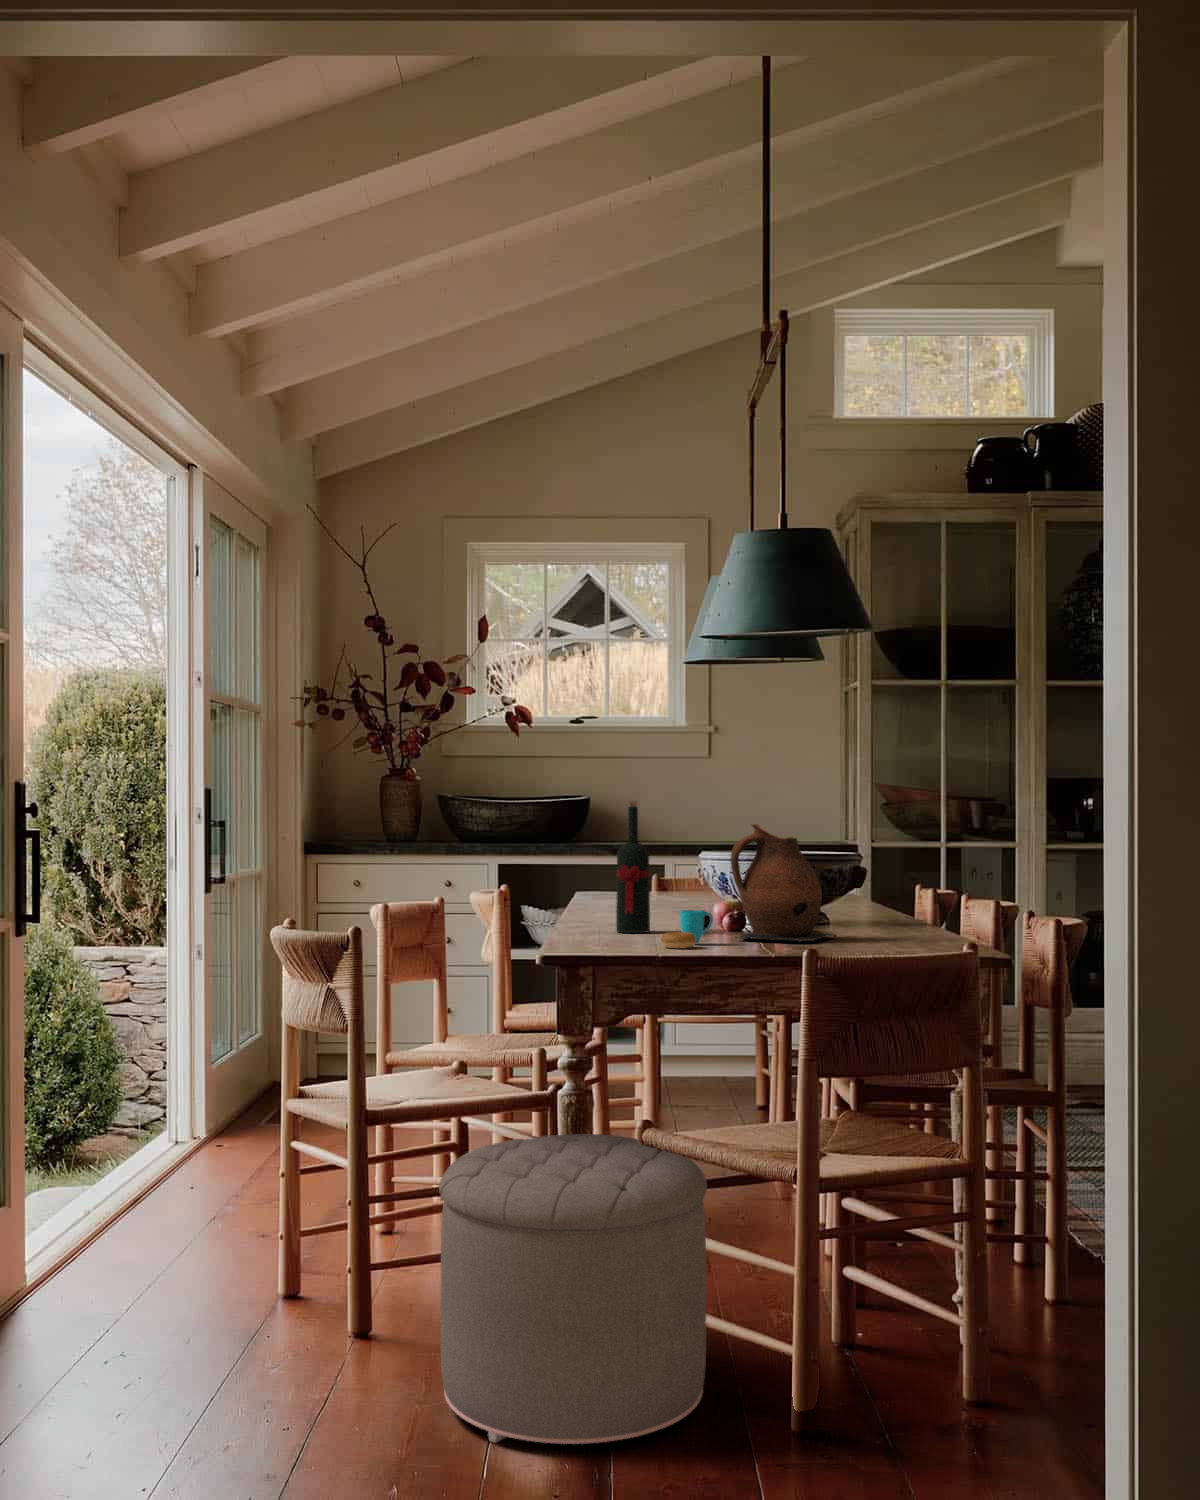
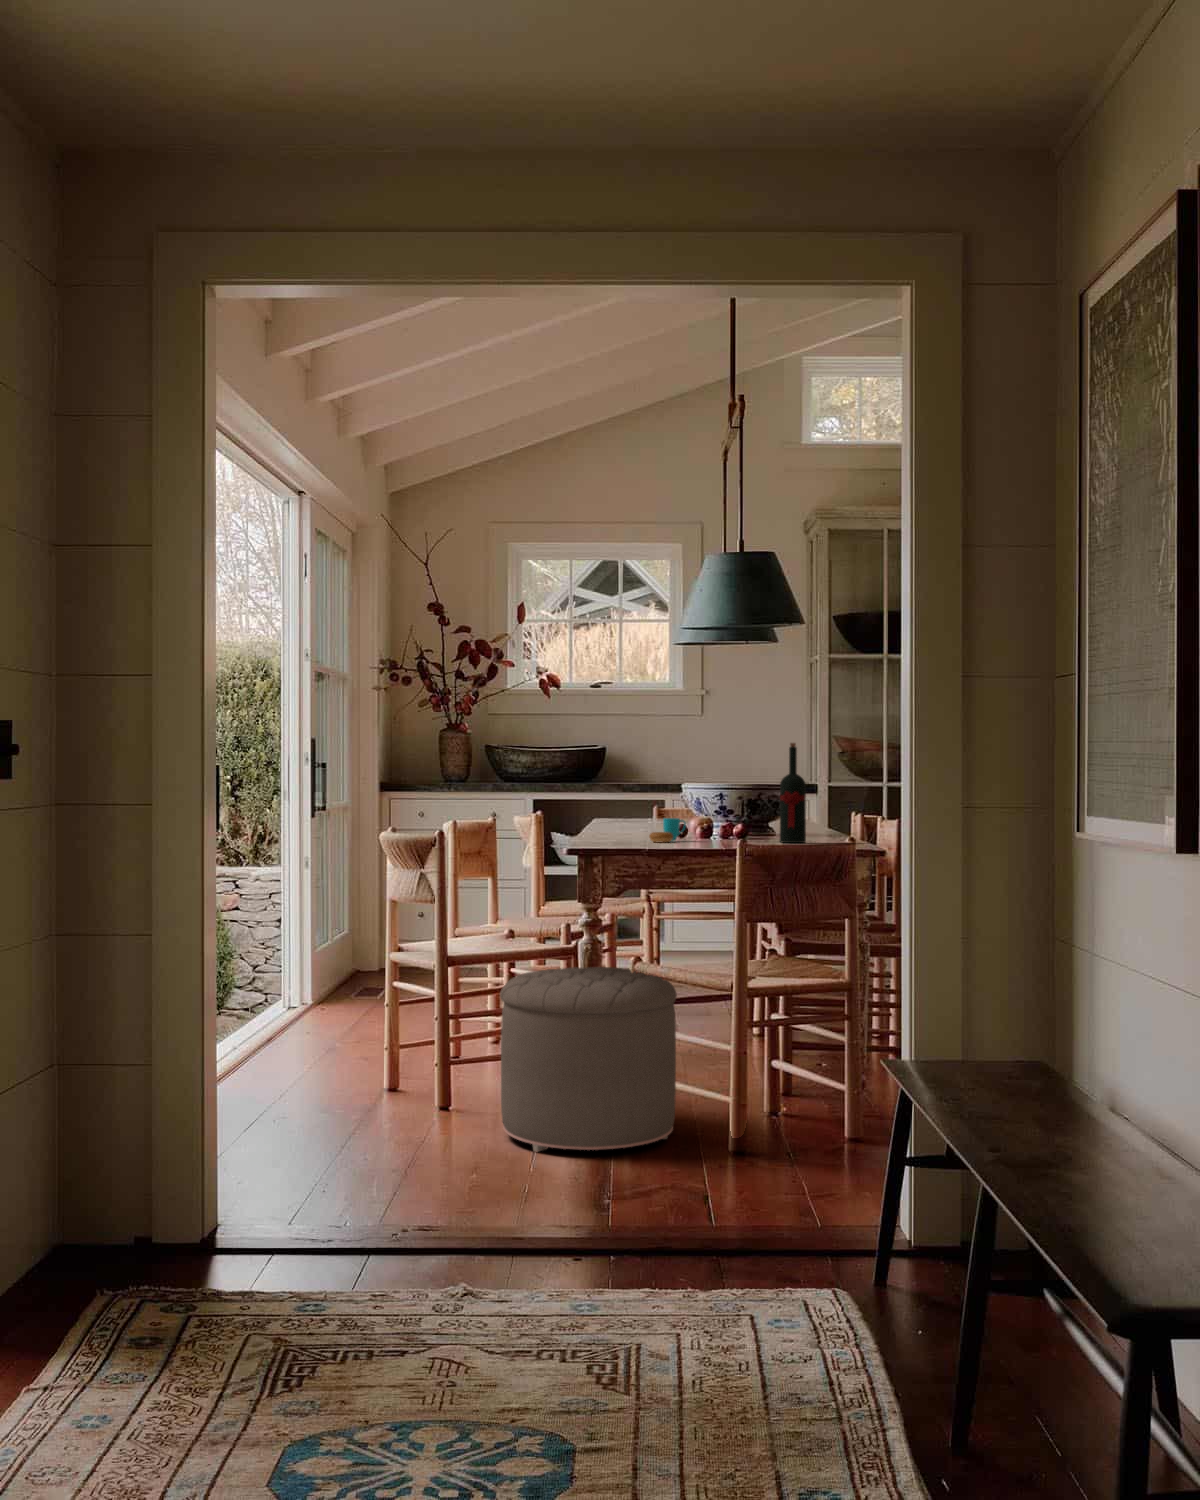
wine bottle: present [616,801,650,933] -> present [780,743,806,843]
ceramic pitcher: present [730,824,837,943] -> none [700,760,774,841]

